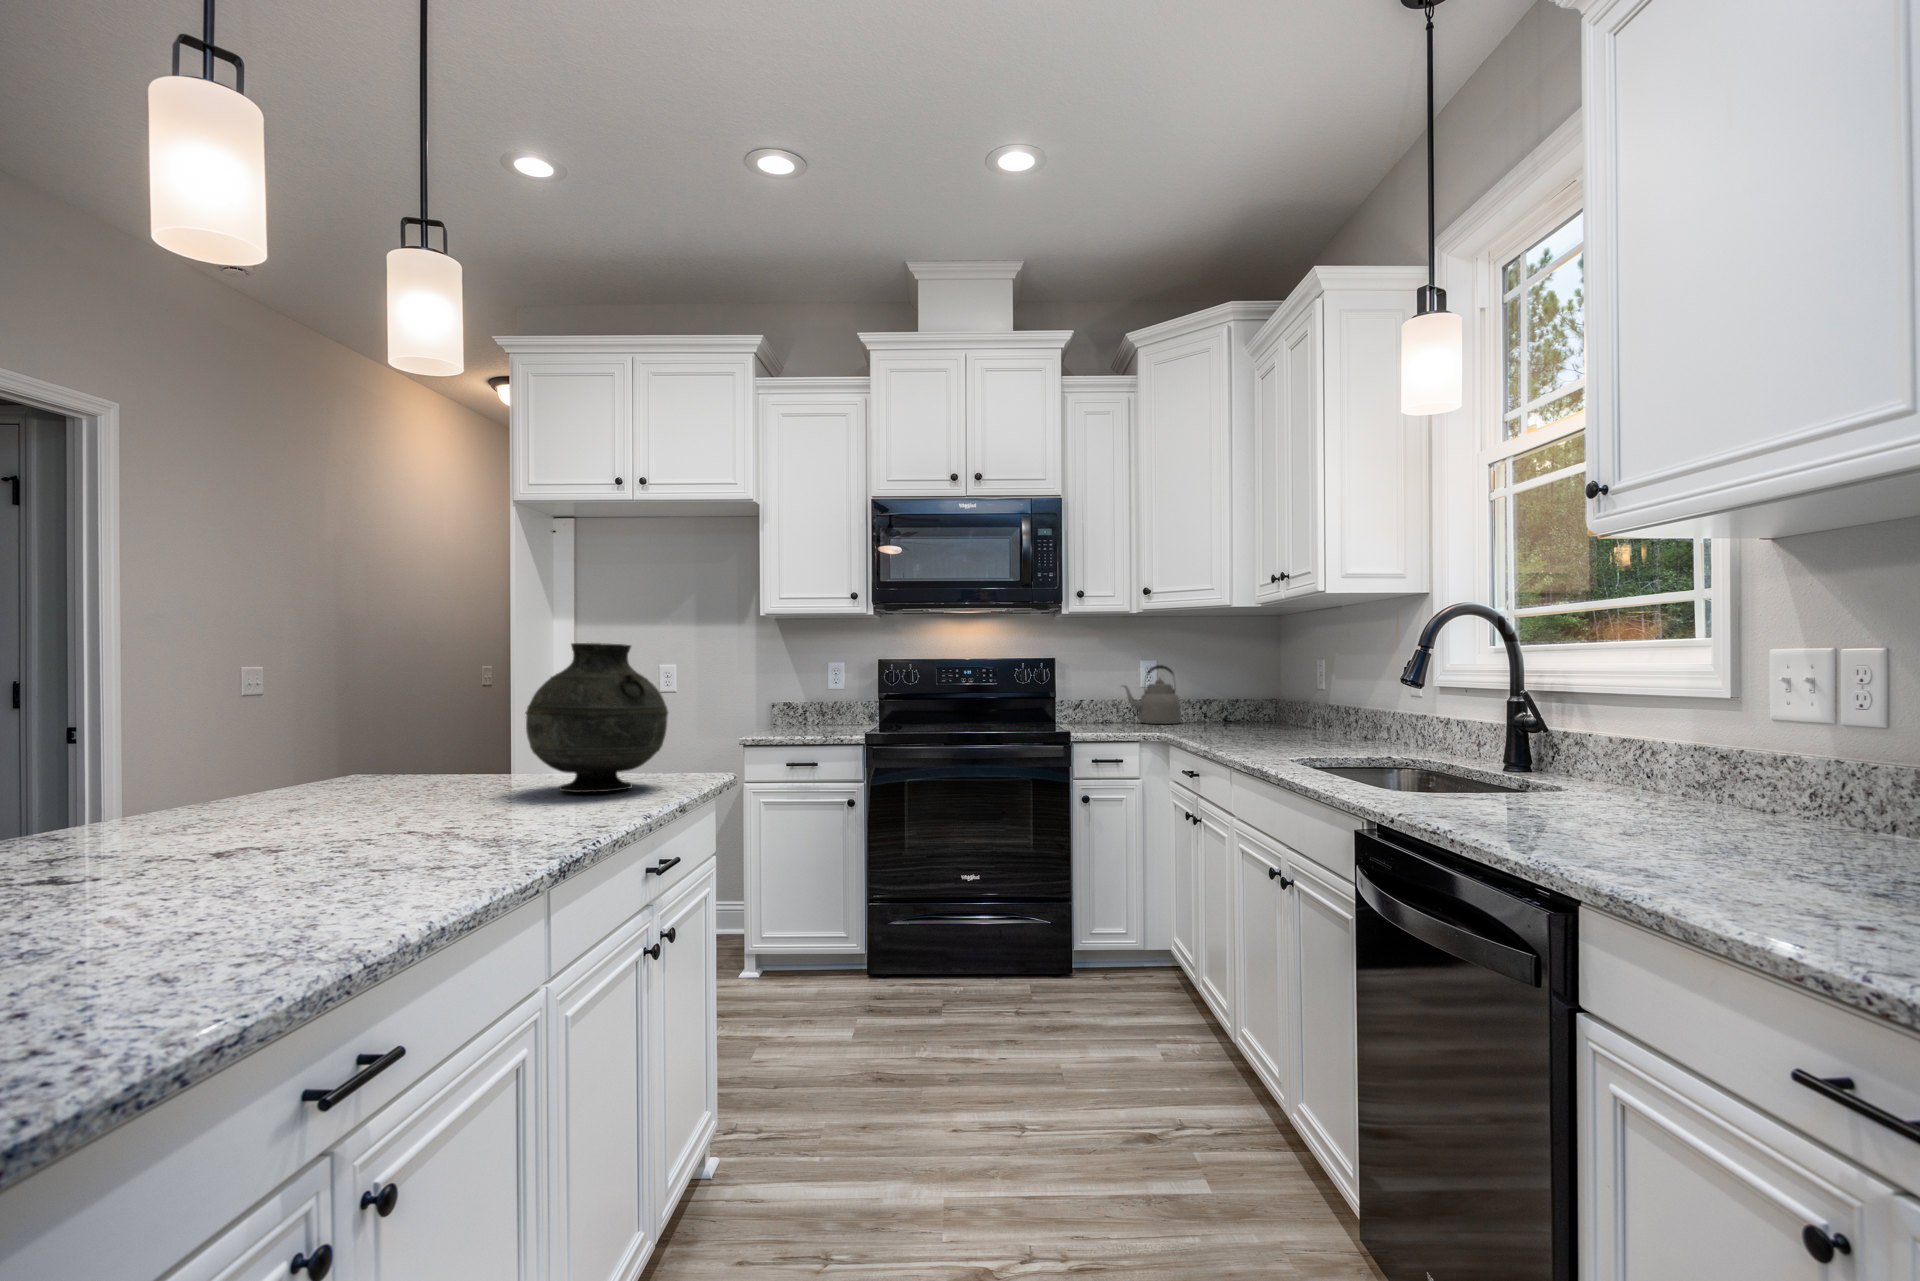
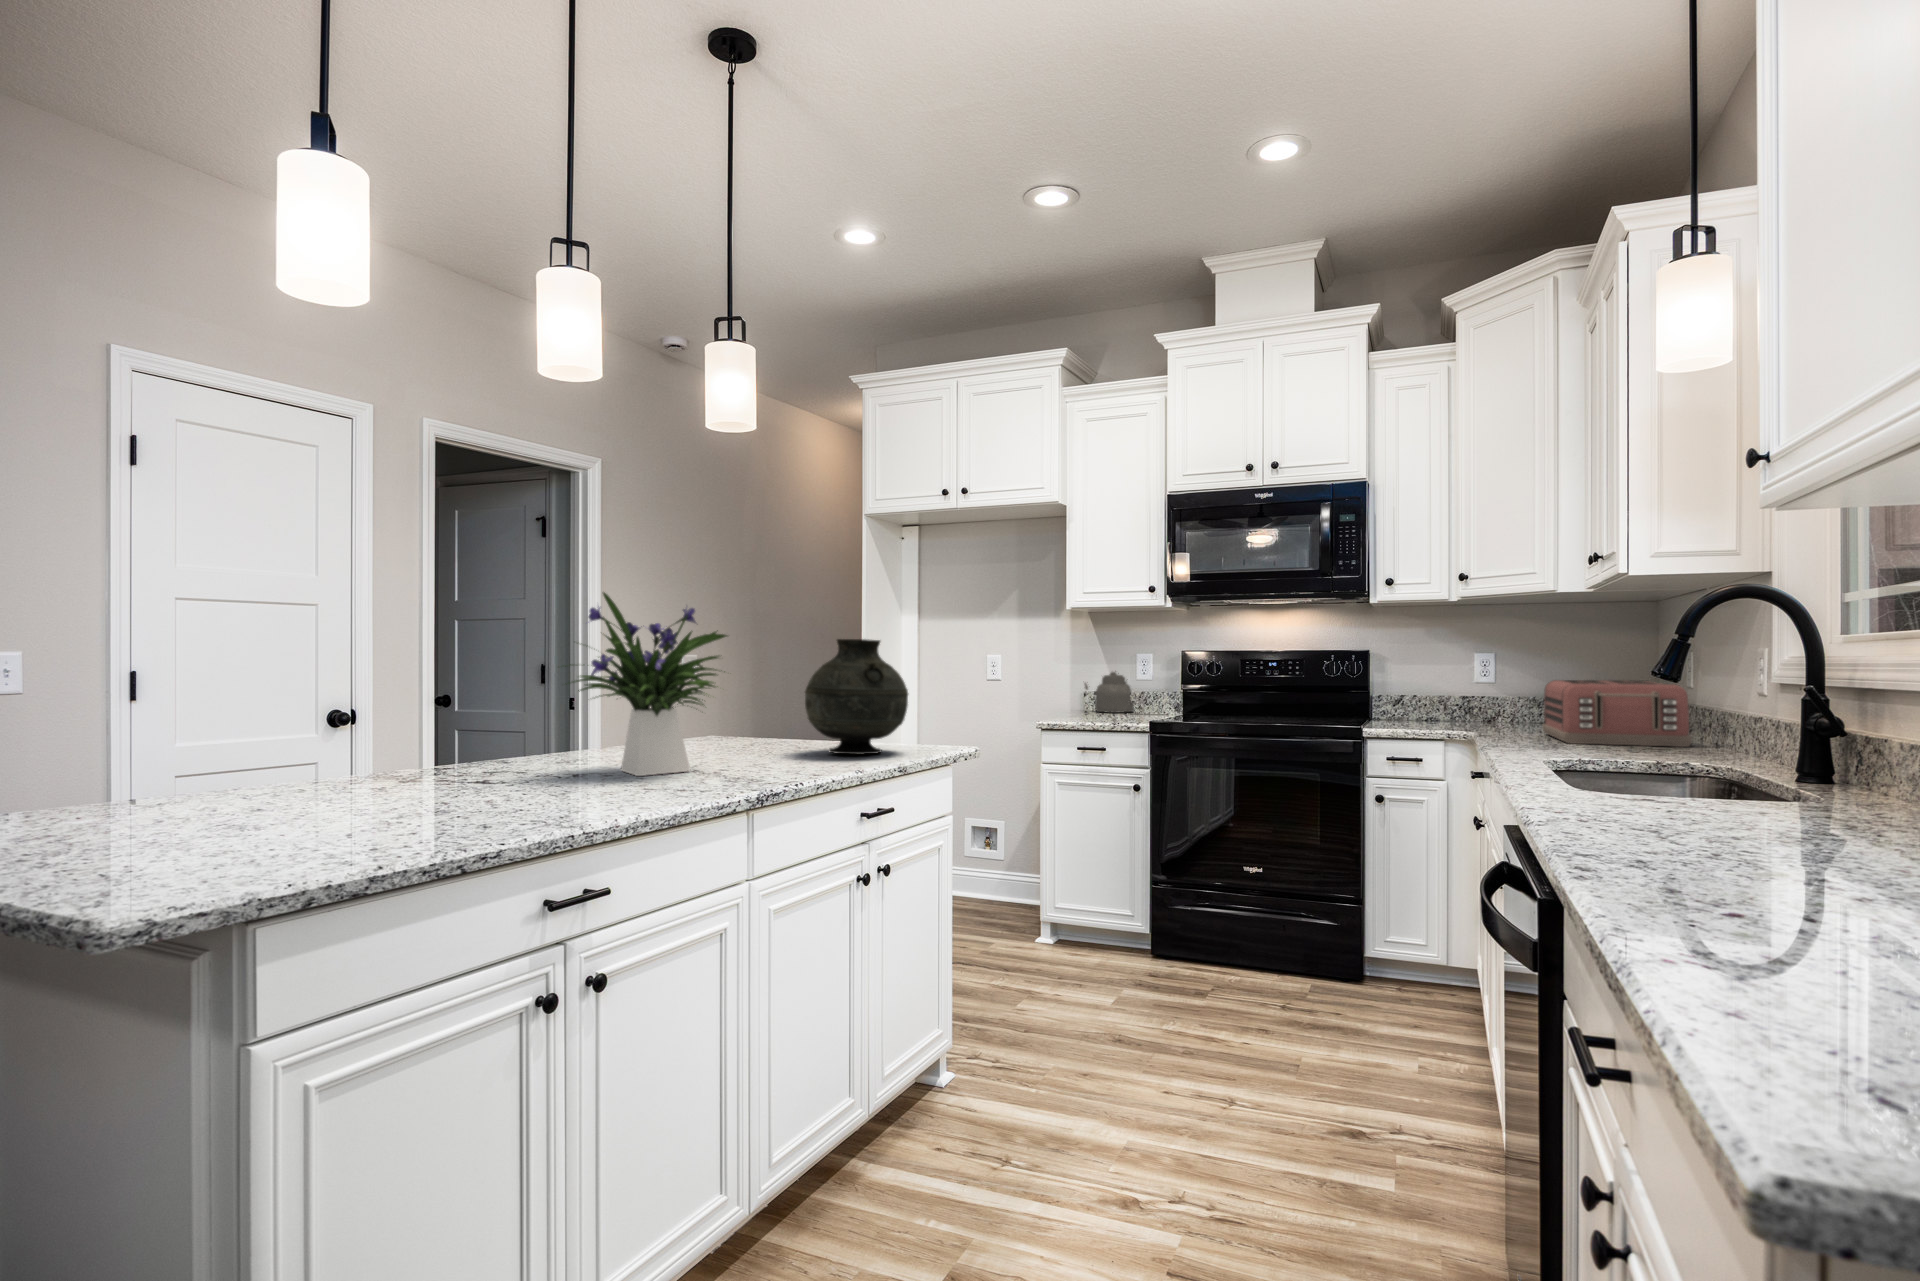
flower arrangement: none [136,564,458,851] -> present [570,593,727,776]
kettle: present [1122,665,1181,724] -> present [1085,671,1134,713]
toaster: none [1212,683,1333,739] -> present [1543,680,1692,747]

